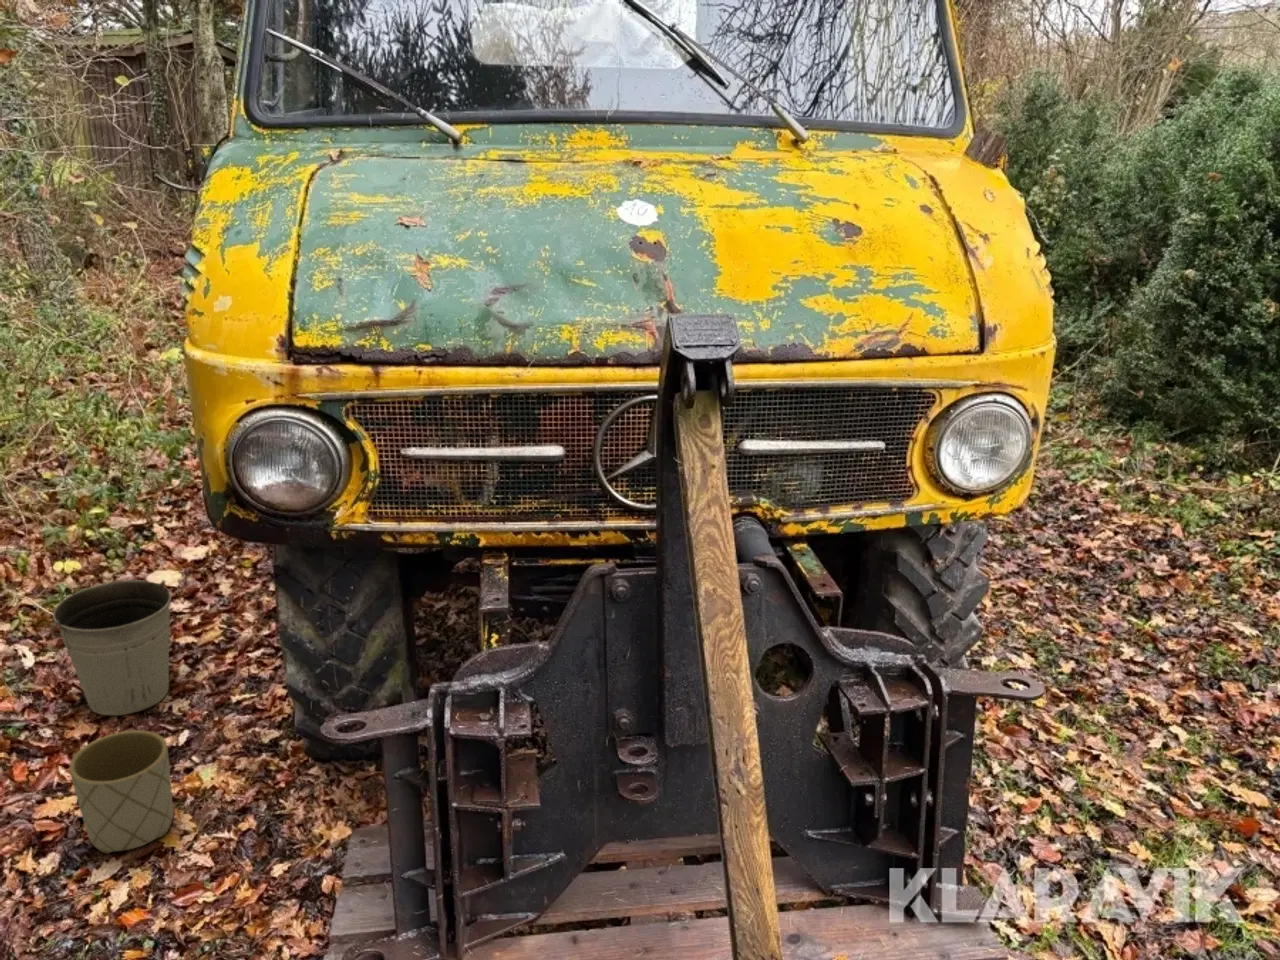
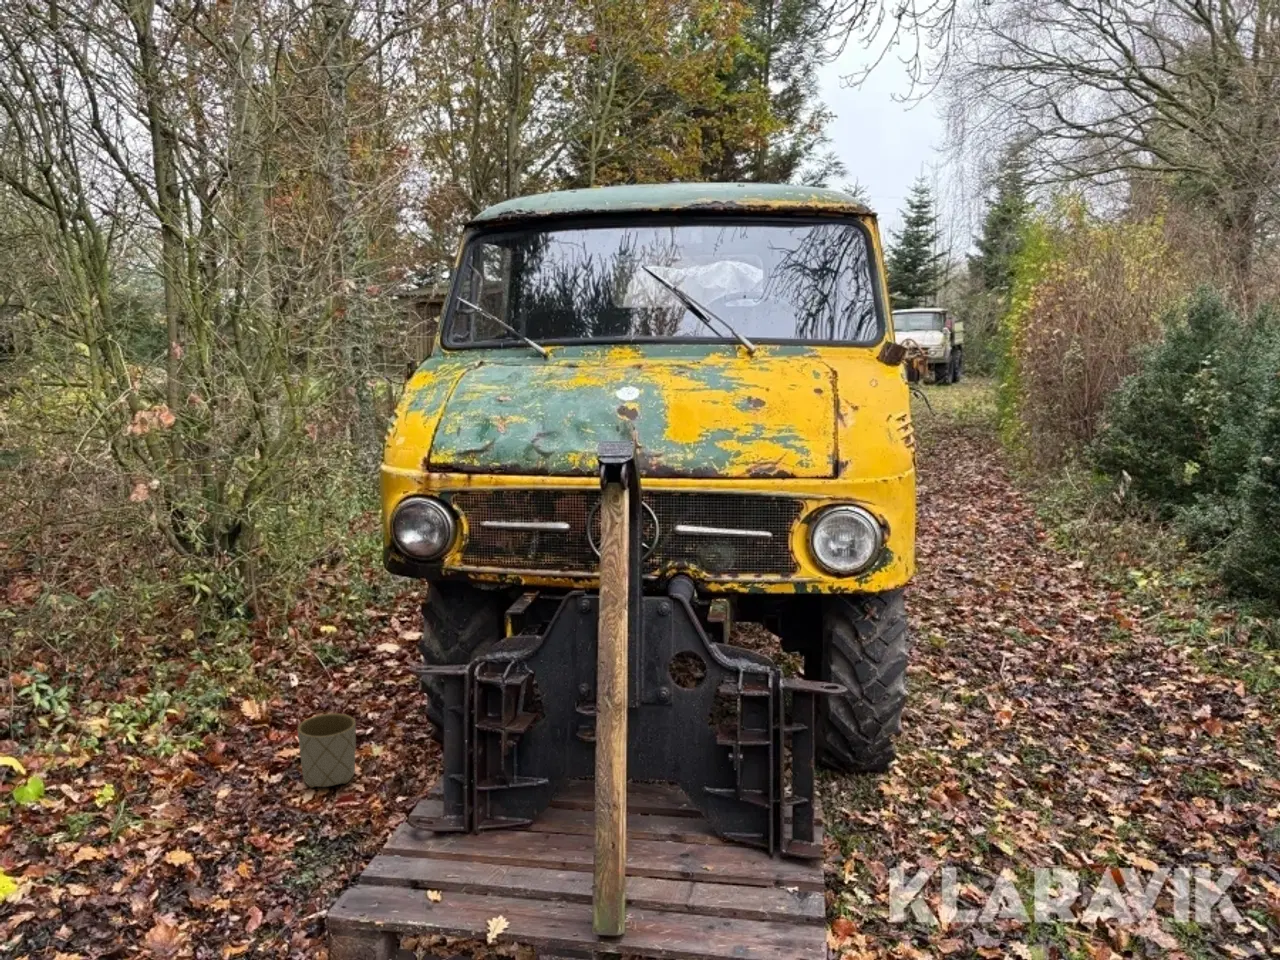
bucket: present [51,580,171,715] -> none [305,631,380,719]

